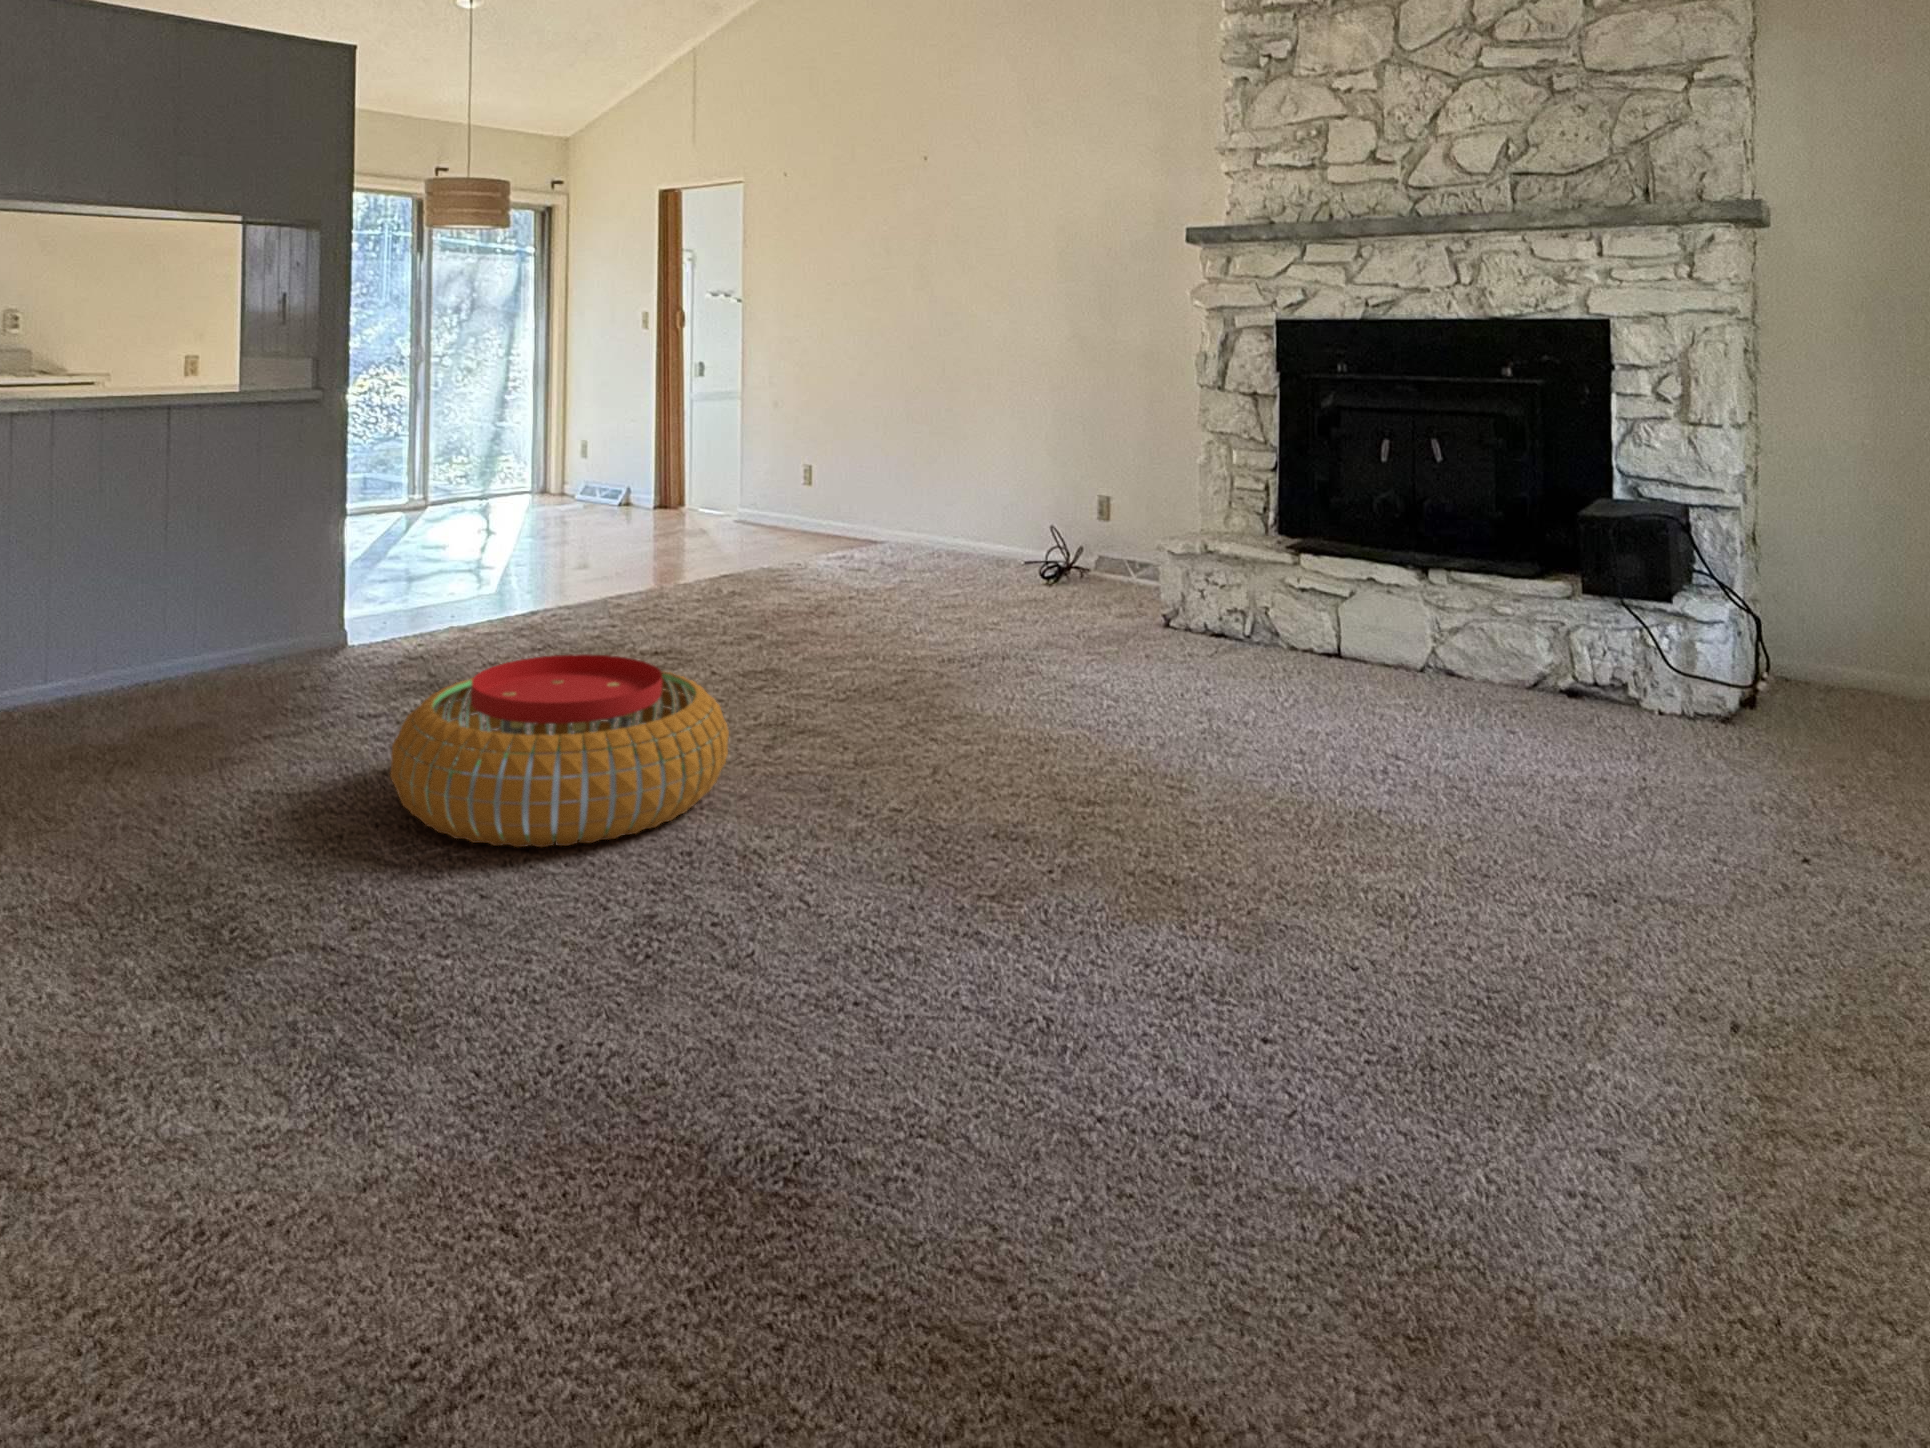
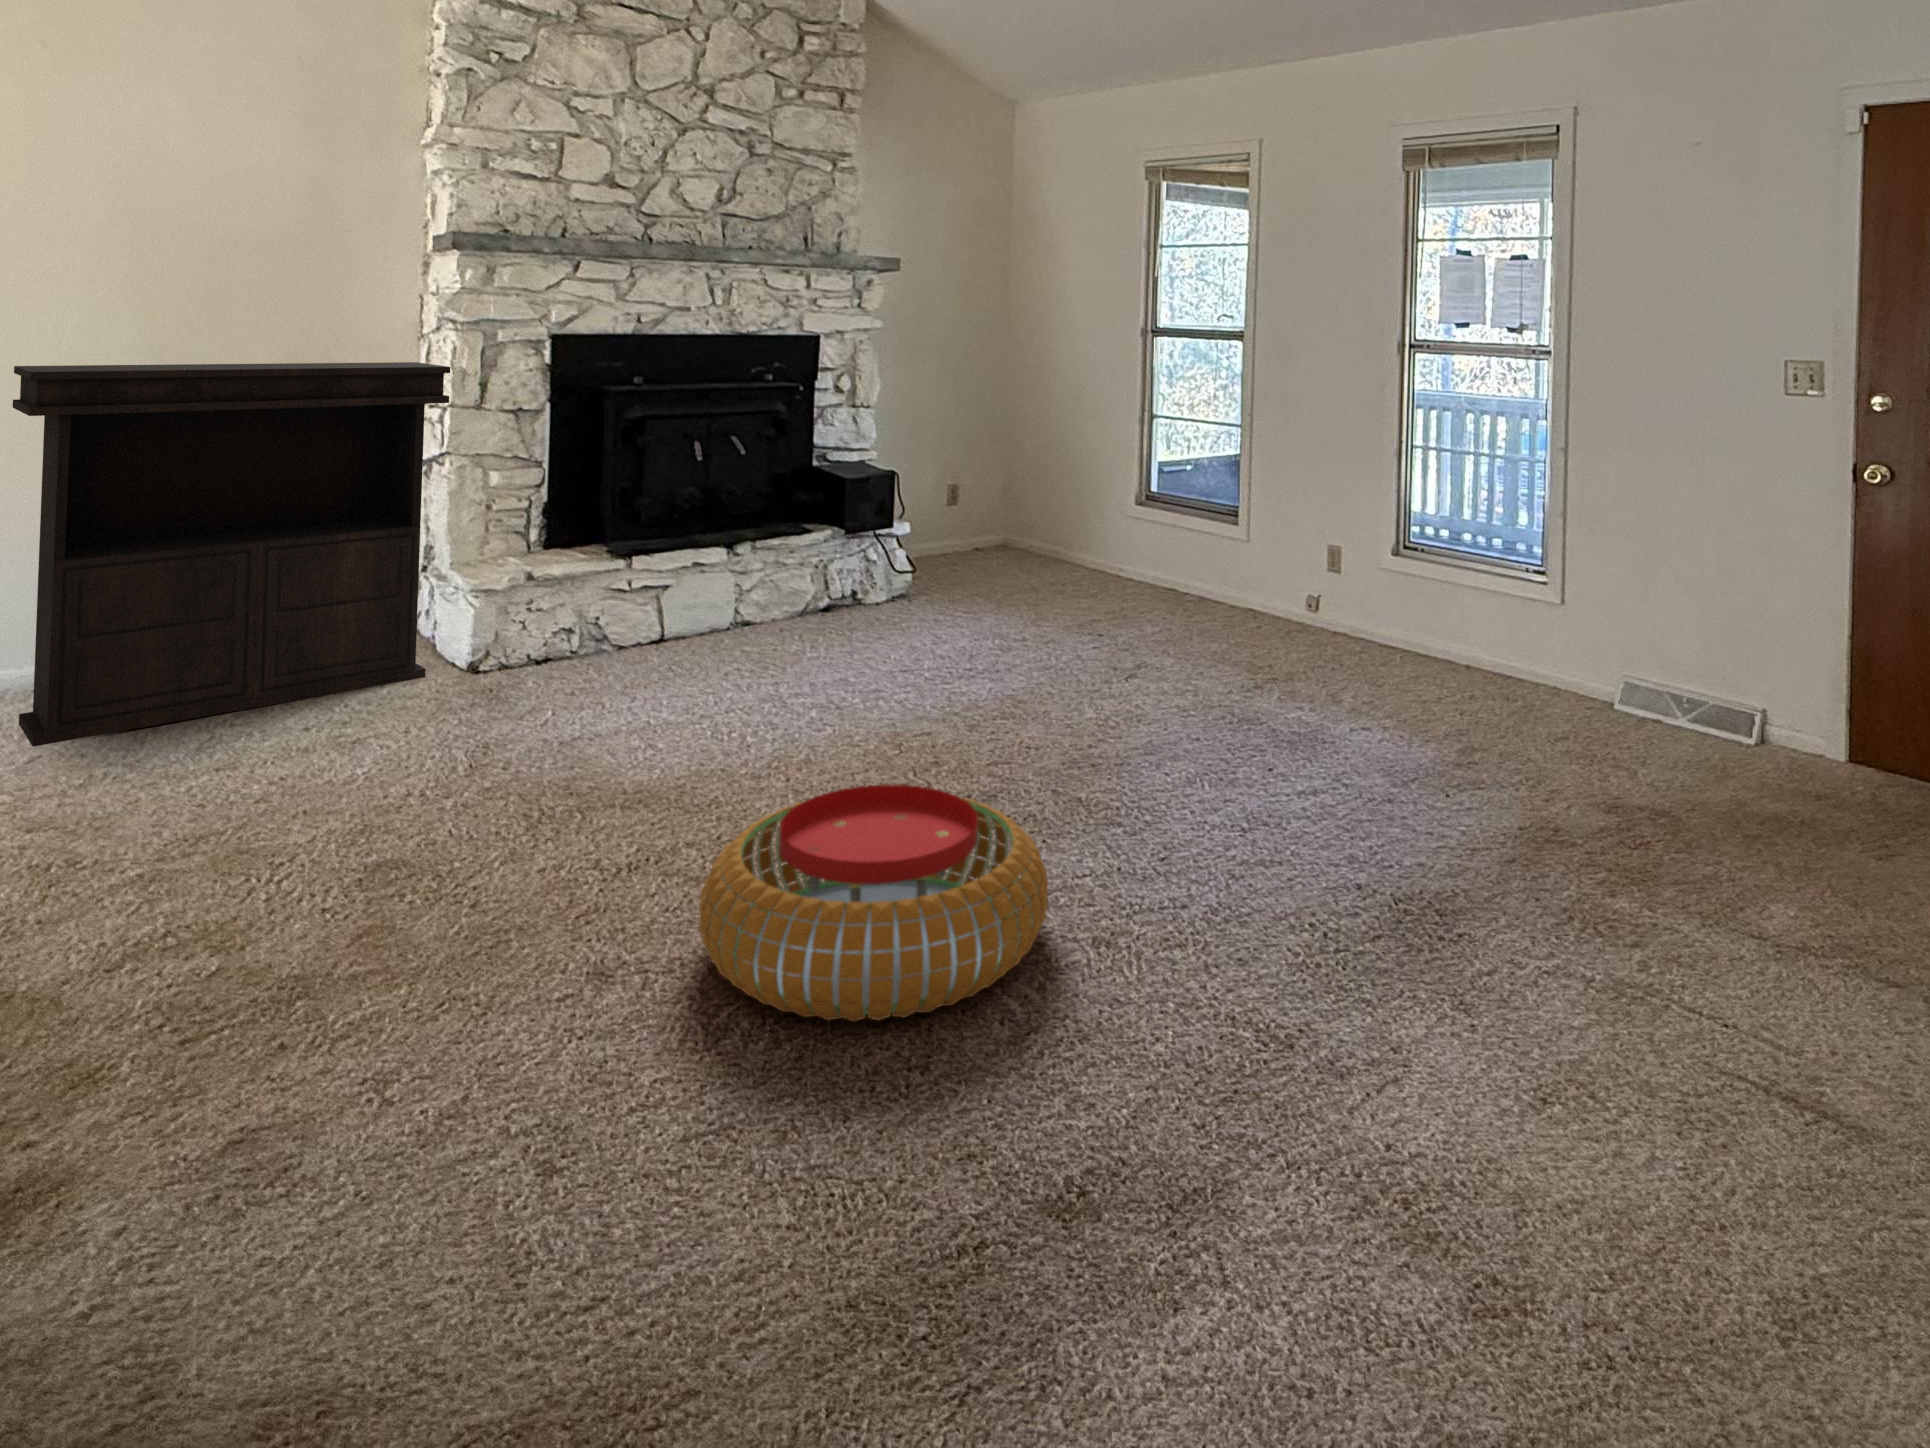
console table: none [904,337,1168,618] -> present [13,362,450,747]

